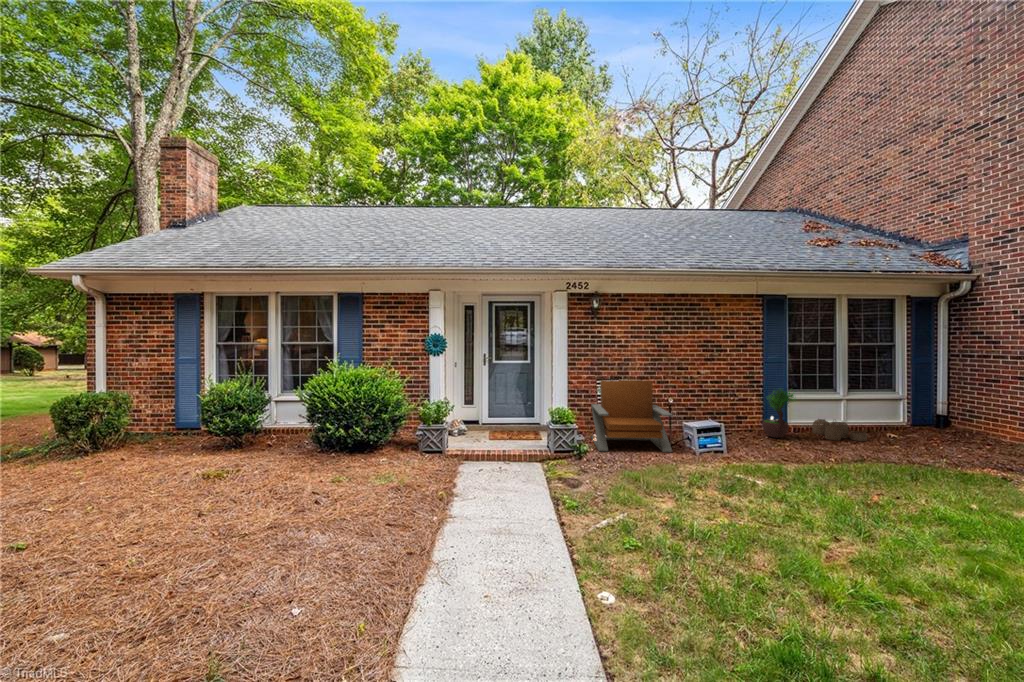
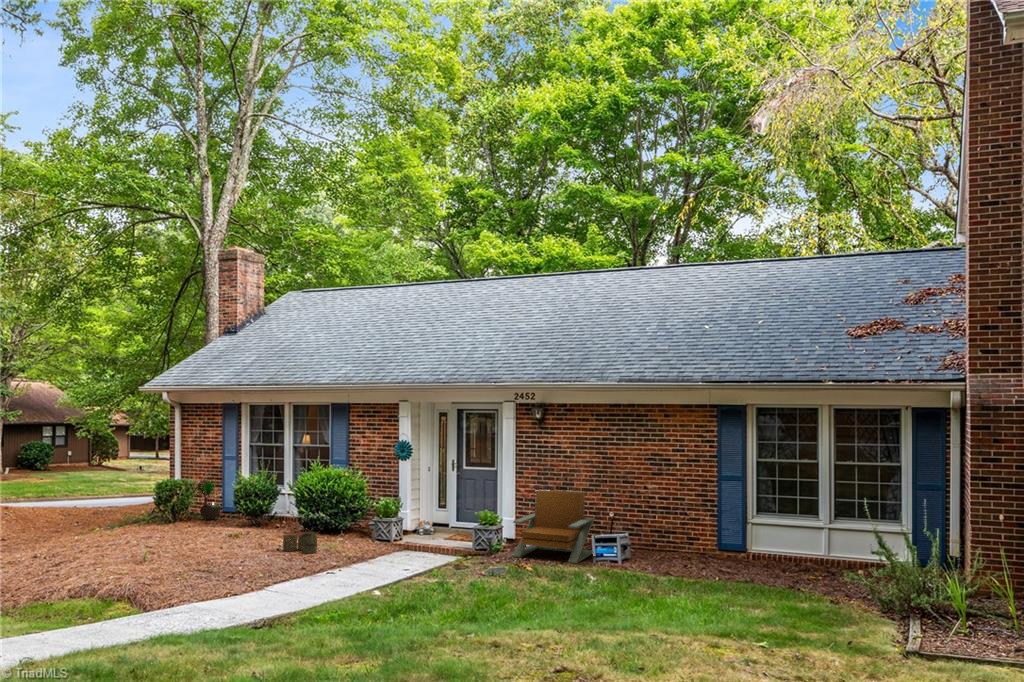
potted tree: present [762,389,793,438] -> present [194,480,220,520]
woven basket: present [812,419,867,441] -> present [283,531,317,554]

